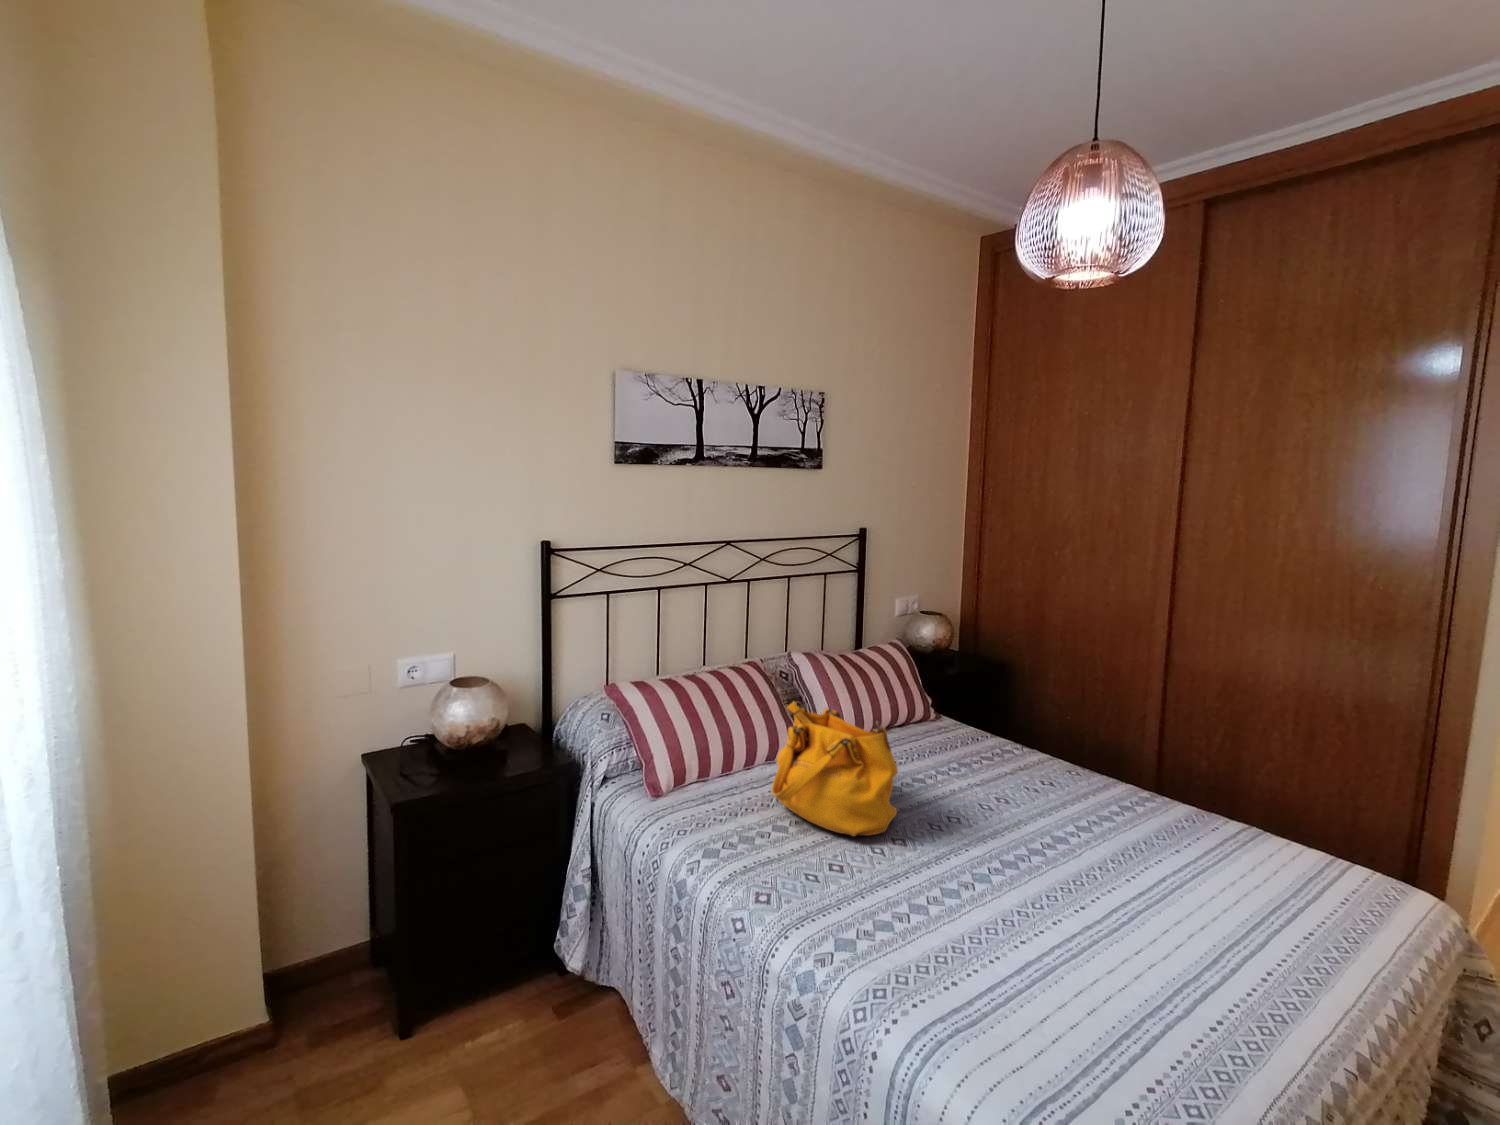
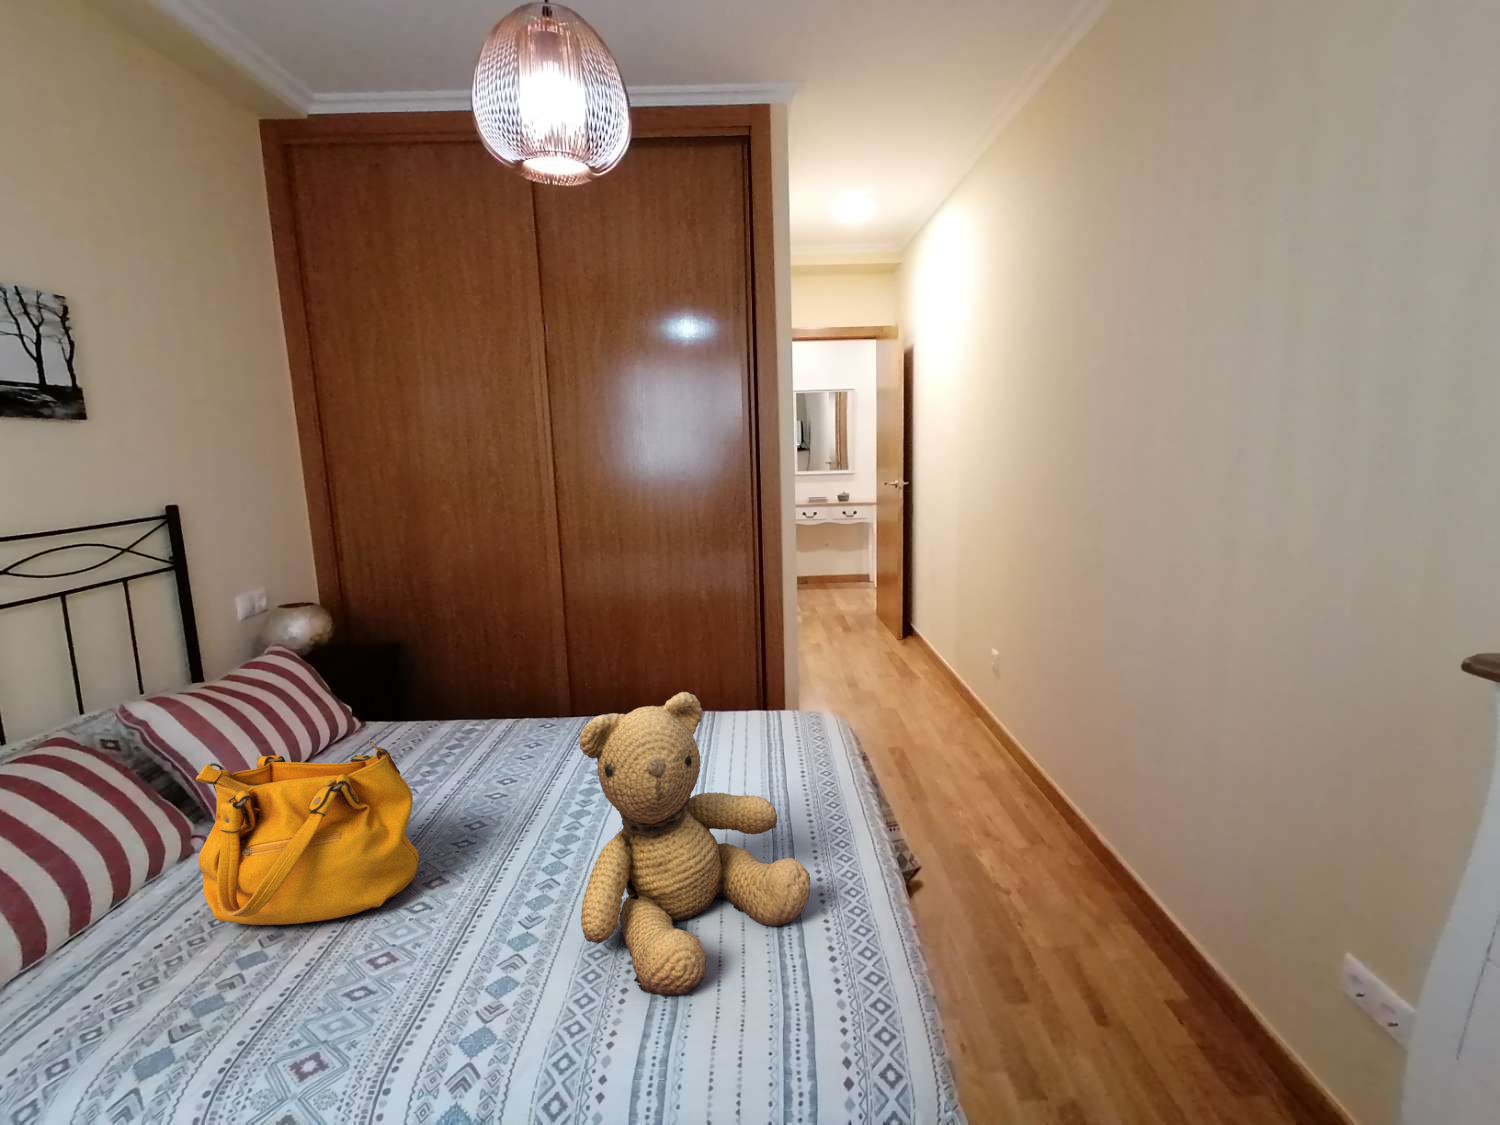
teddy bear: none [948,756,1182,1039] -> present [579,692,810,996]

